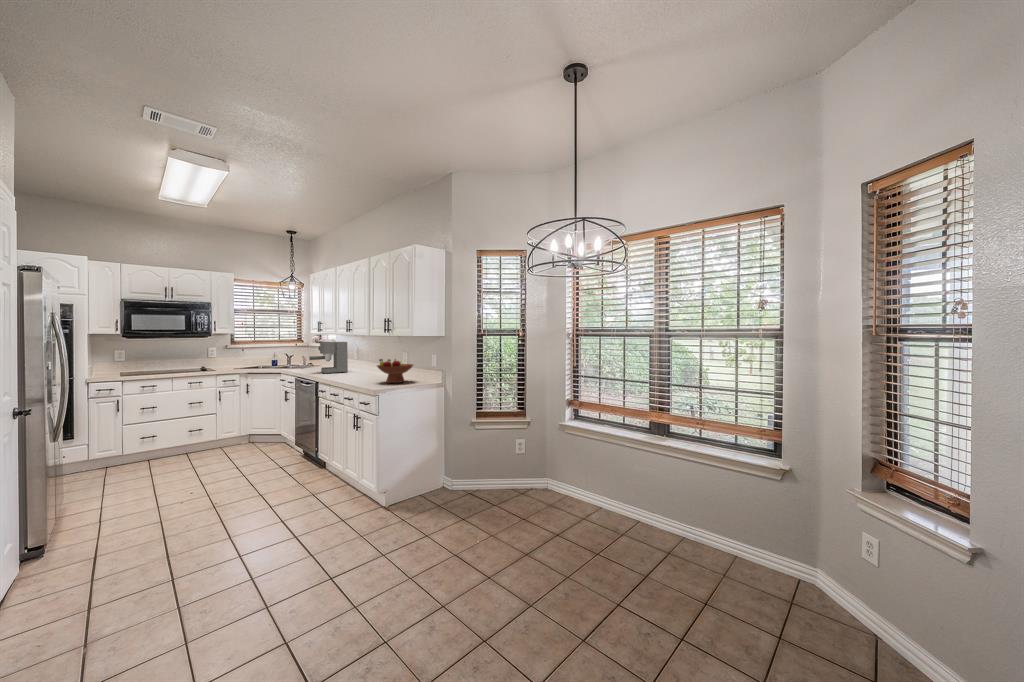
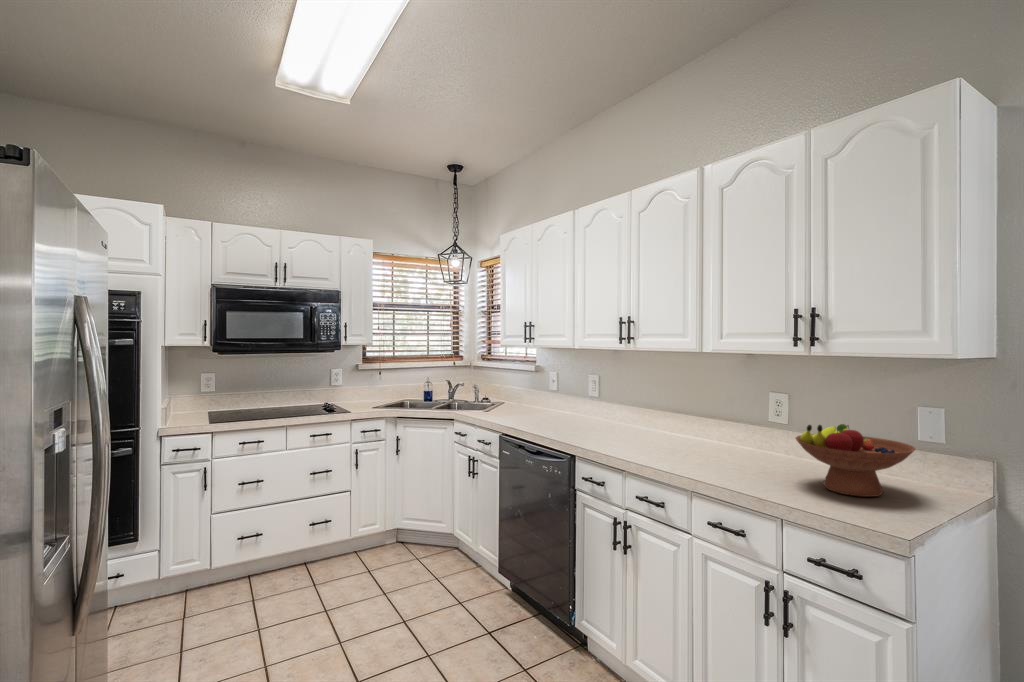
coffee maker: present [309,342,348,374] -> none [536,364,609,433]

